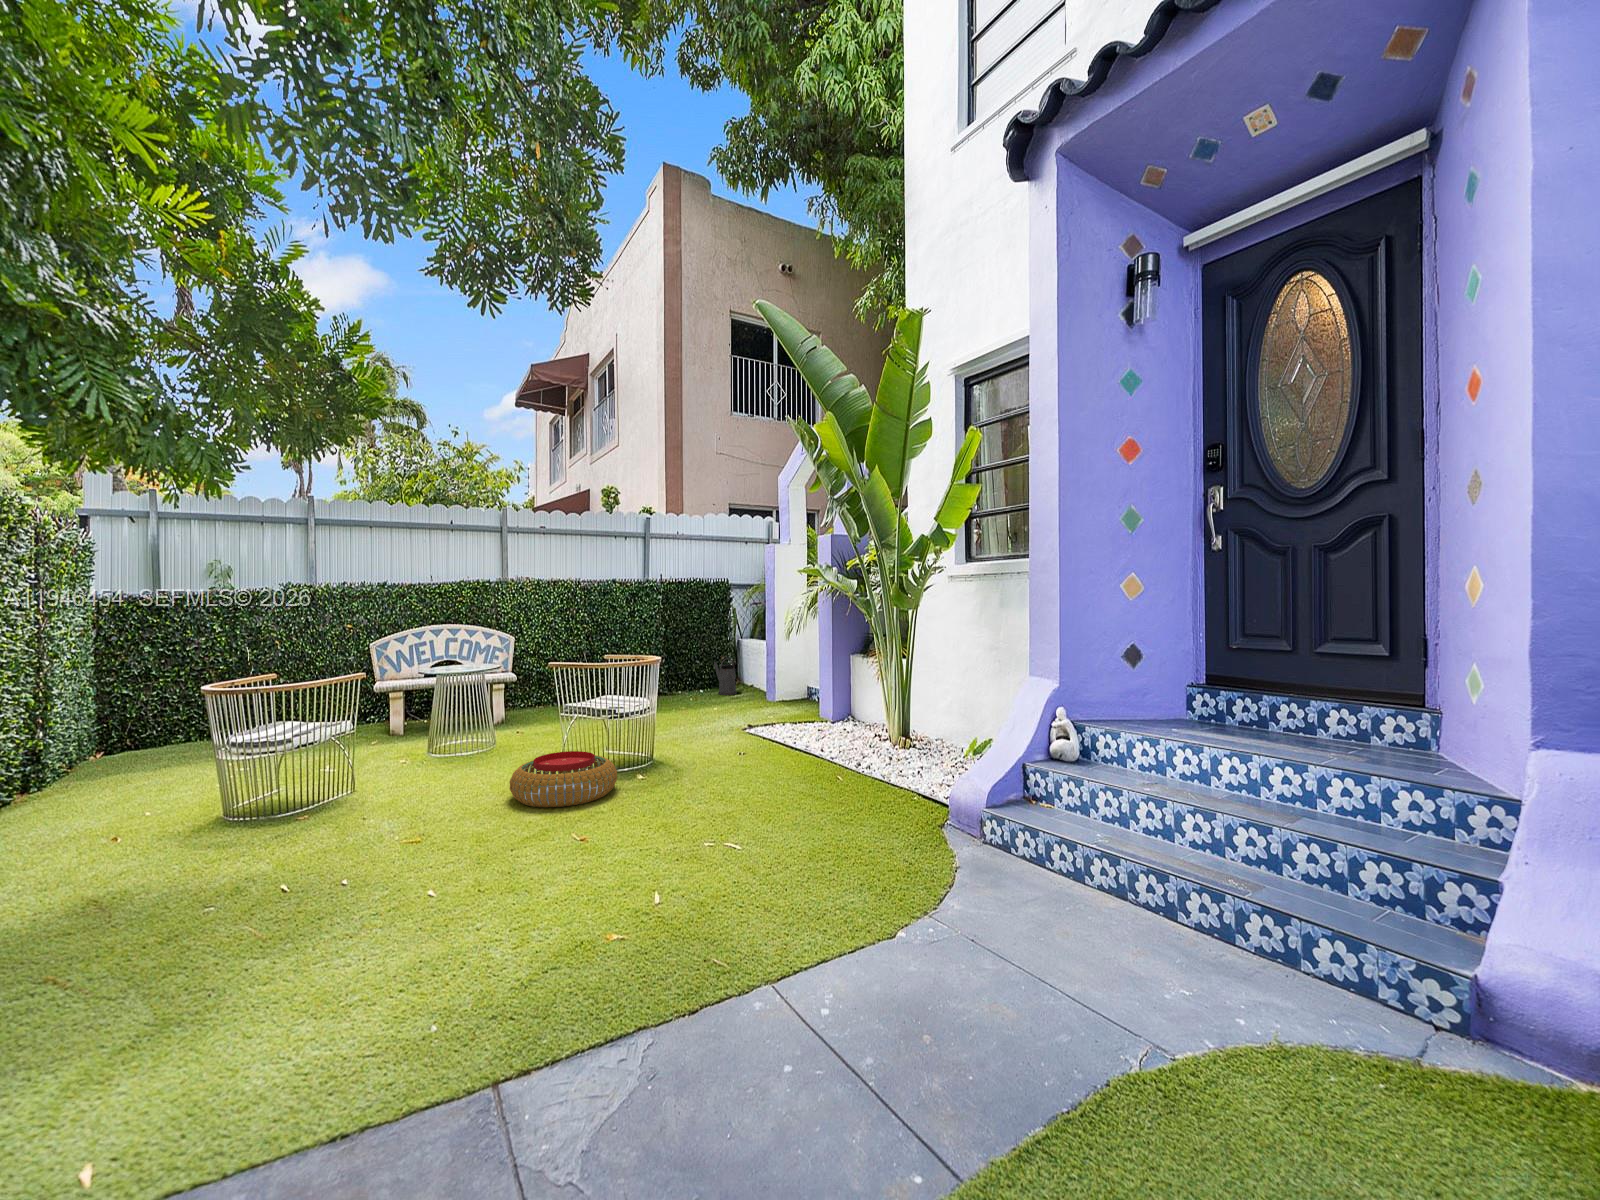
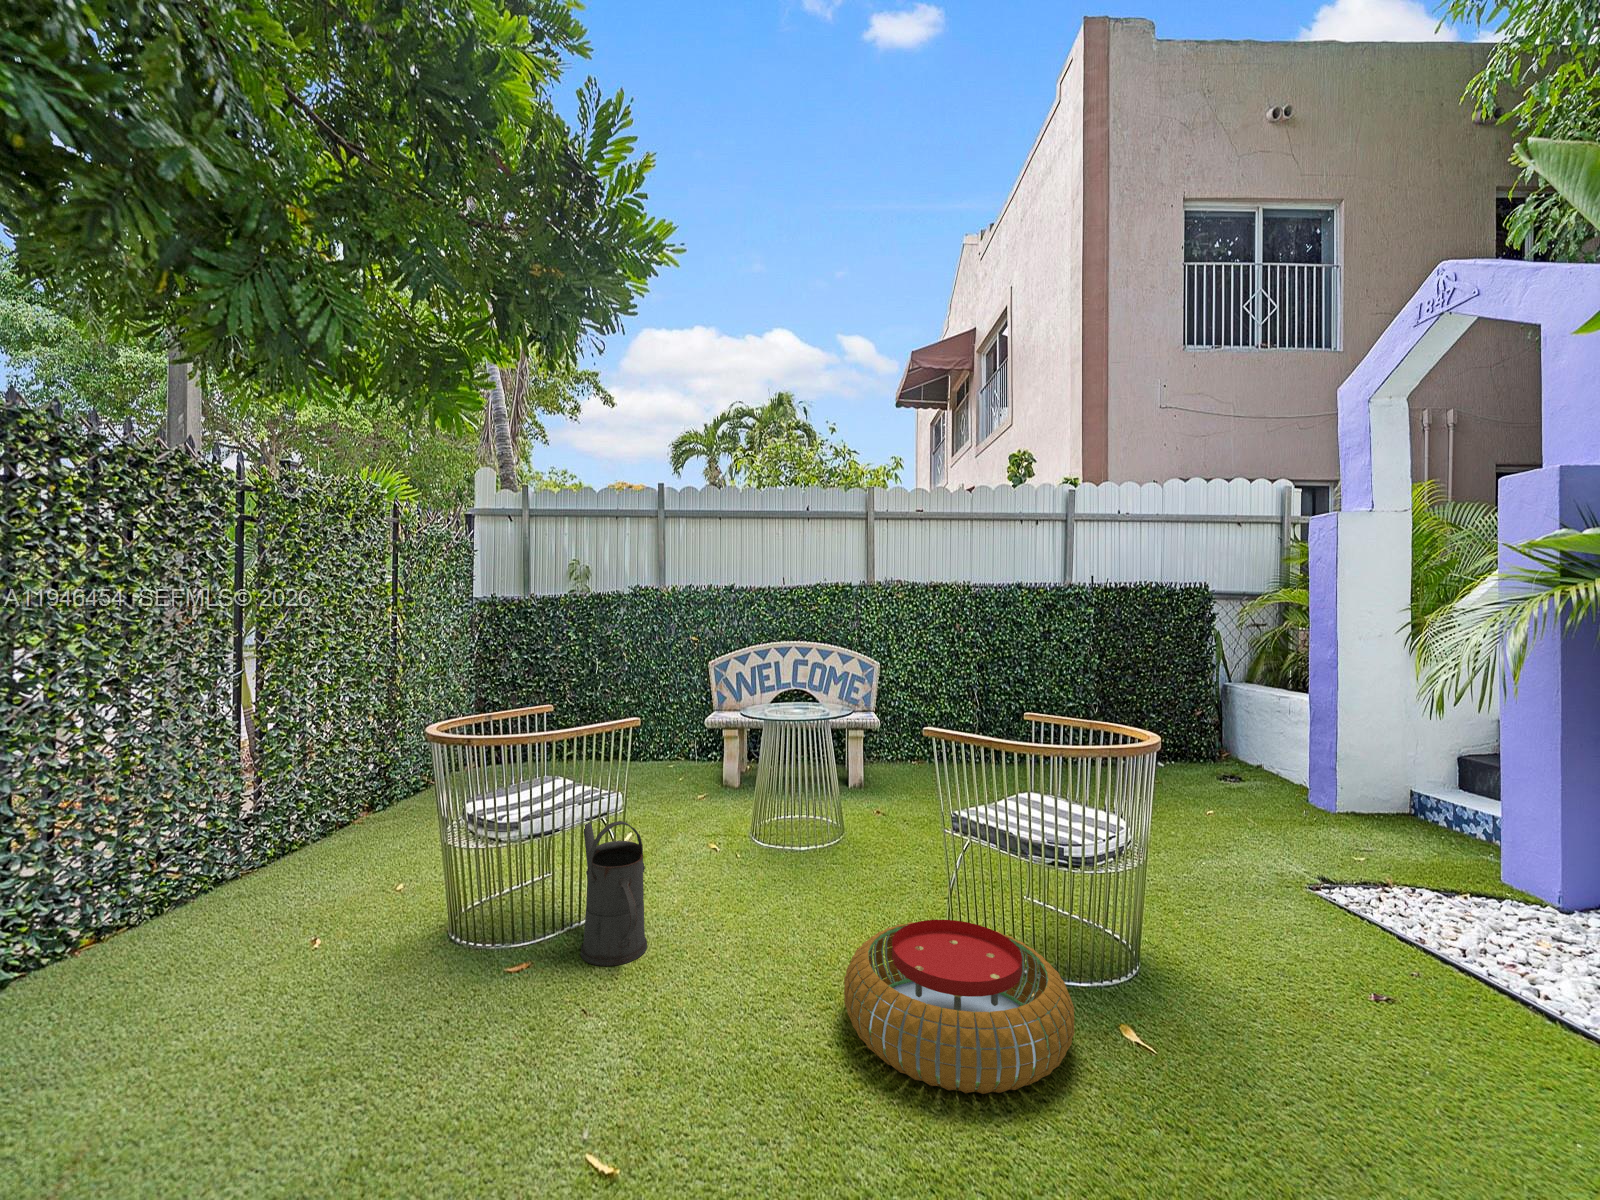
watering can: present [714,658,737,695] -> present [580,821,647,966]

